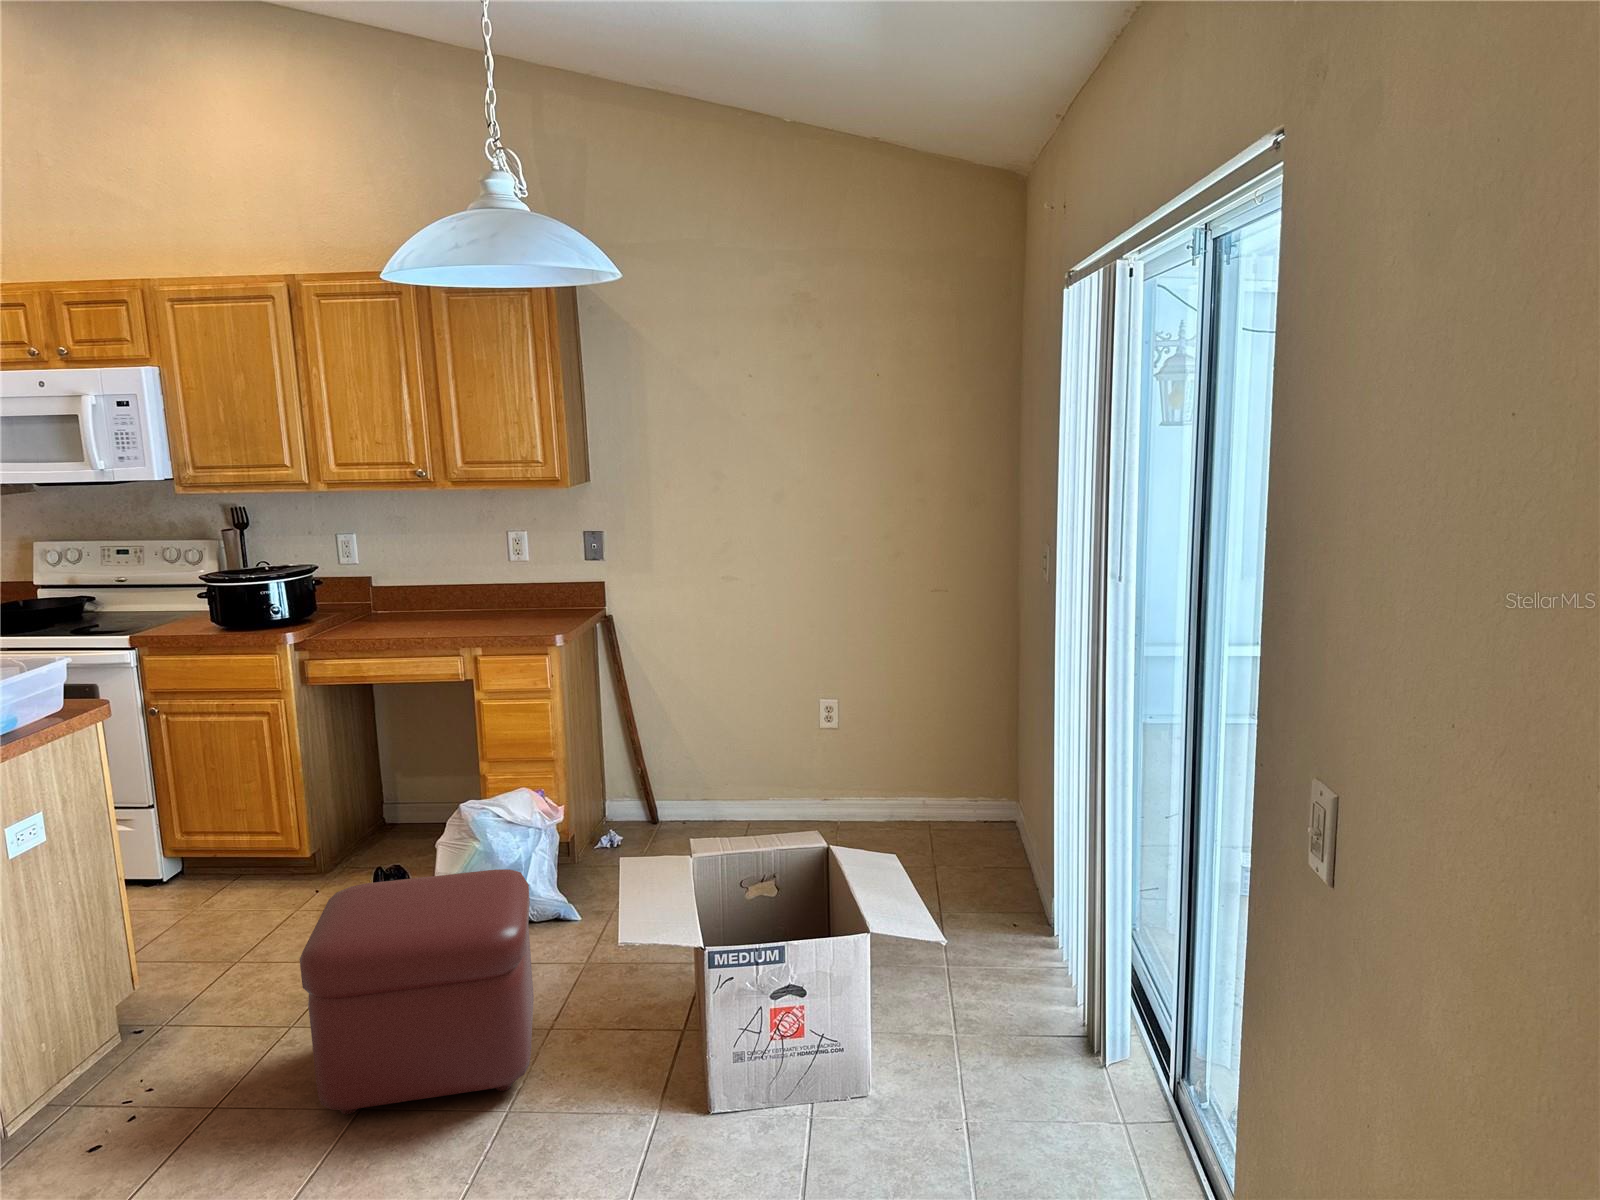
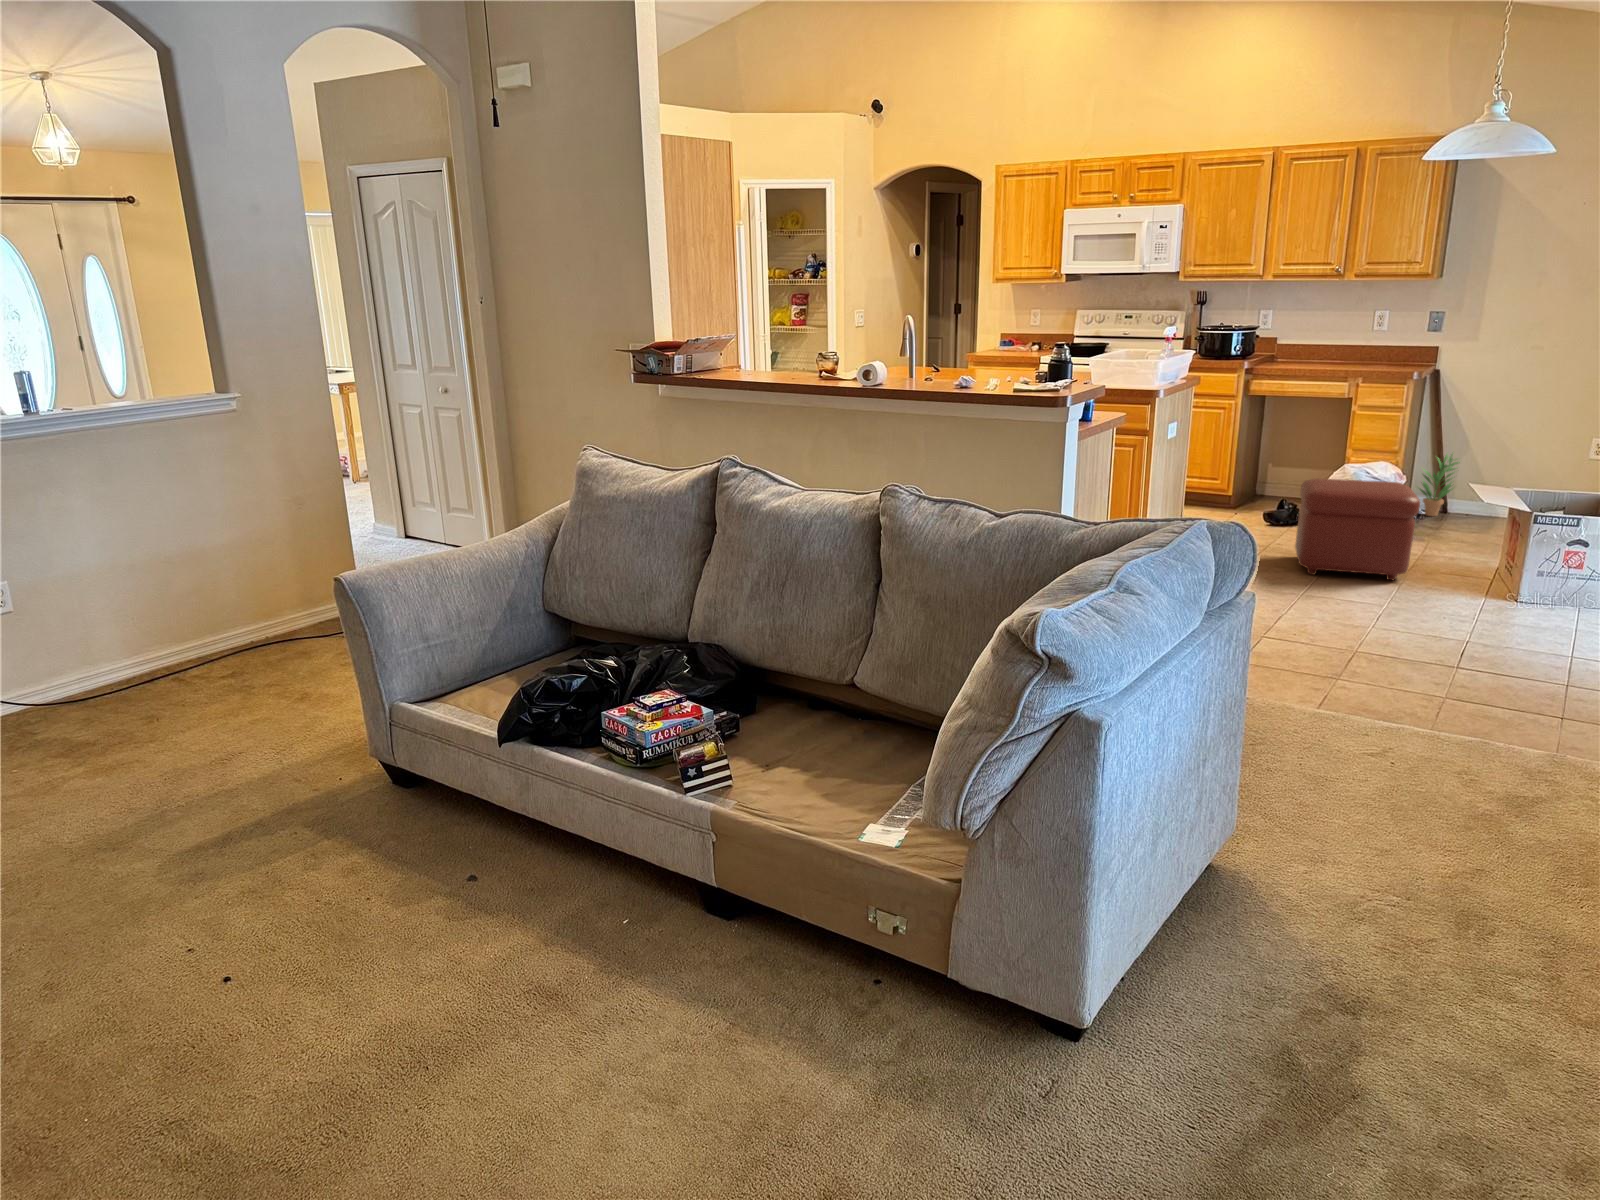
potted plant: none [604,735,661,836] -> present [1420,454,1460,516]

